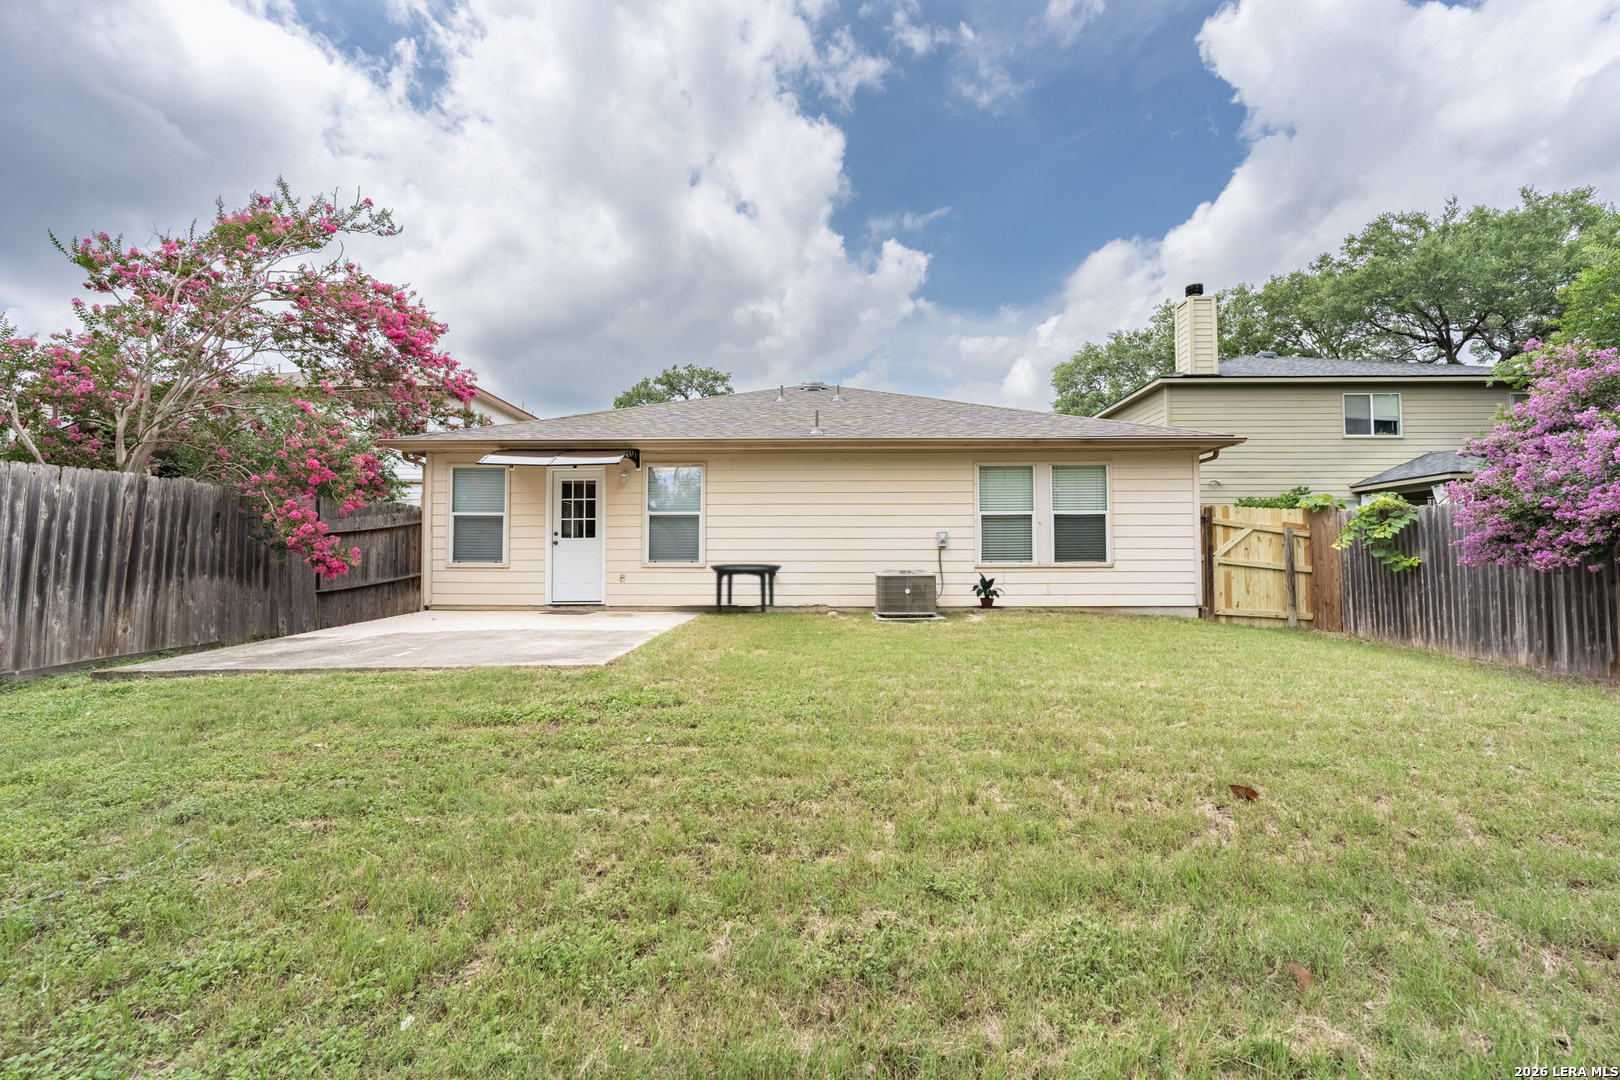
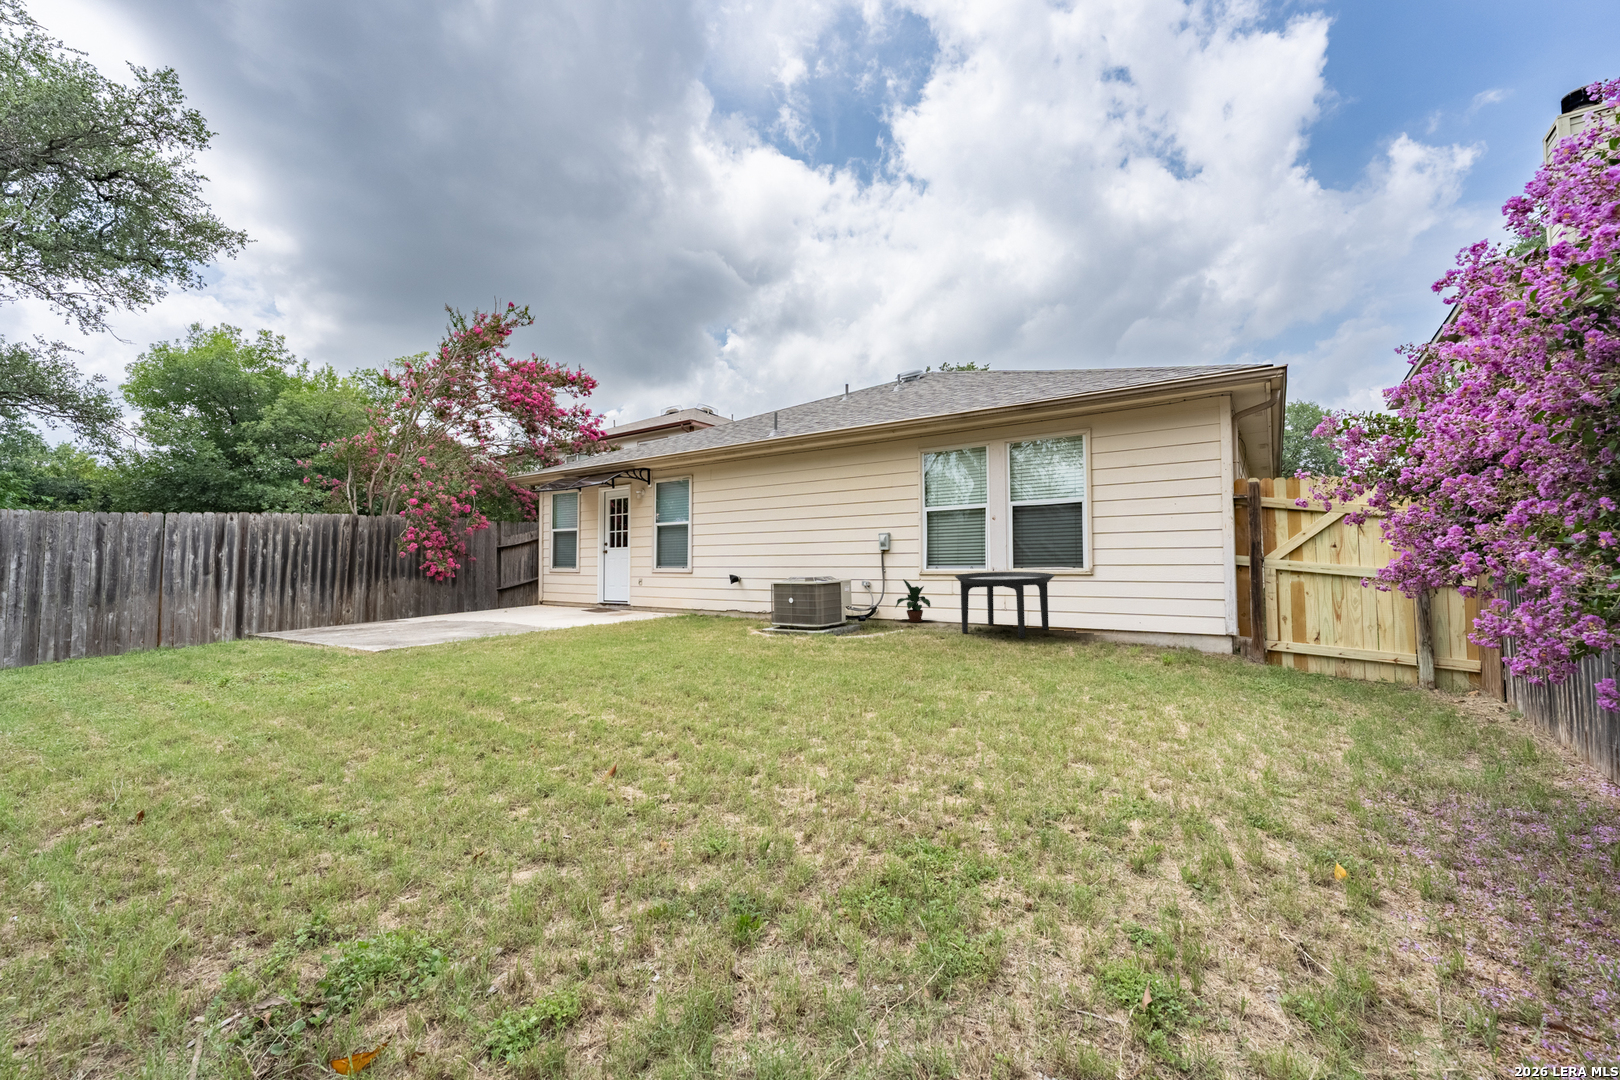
round table: present [710,564,781,612] -> present [955,572,1055,638]

